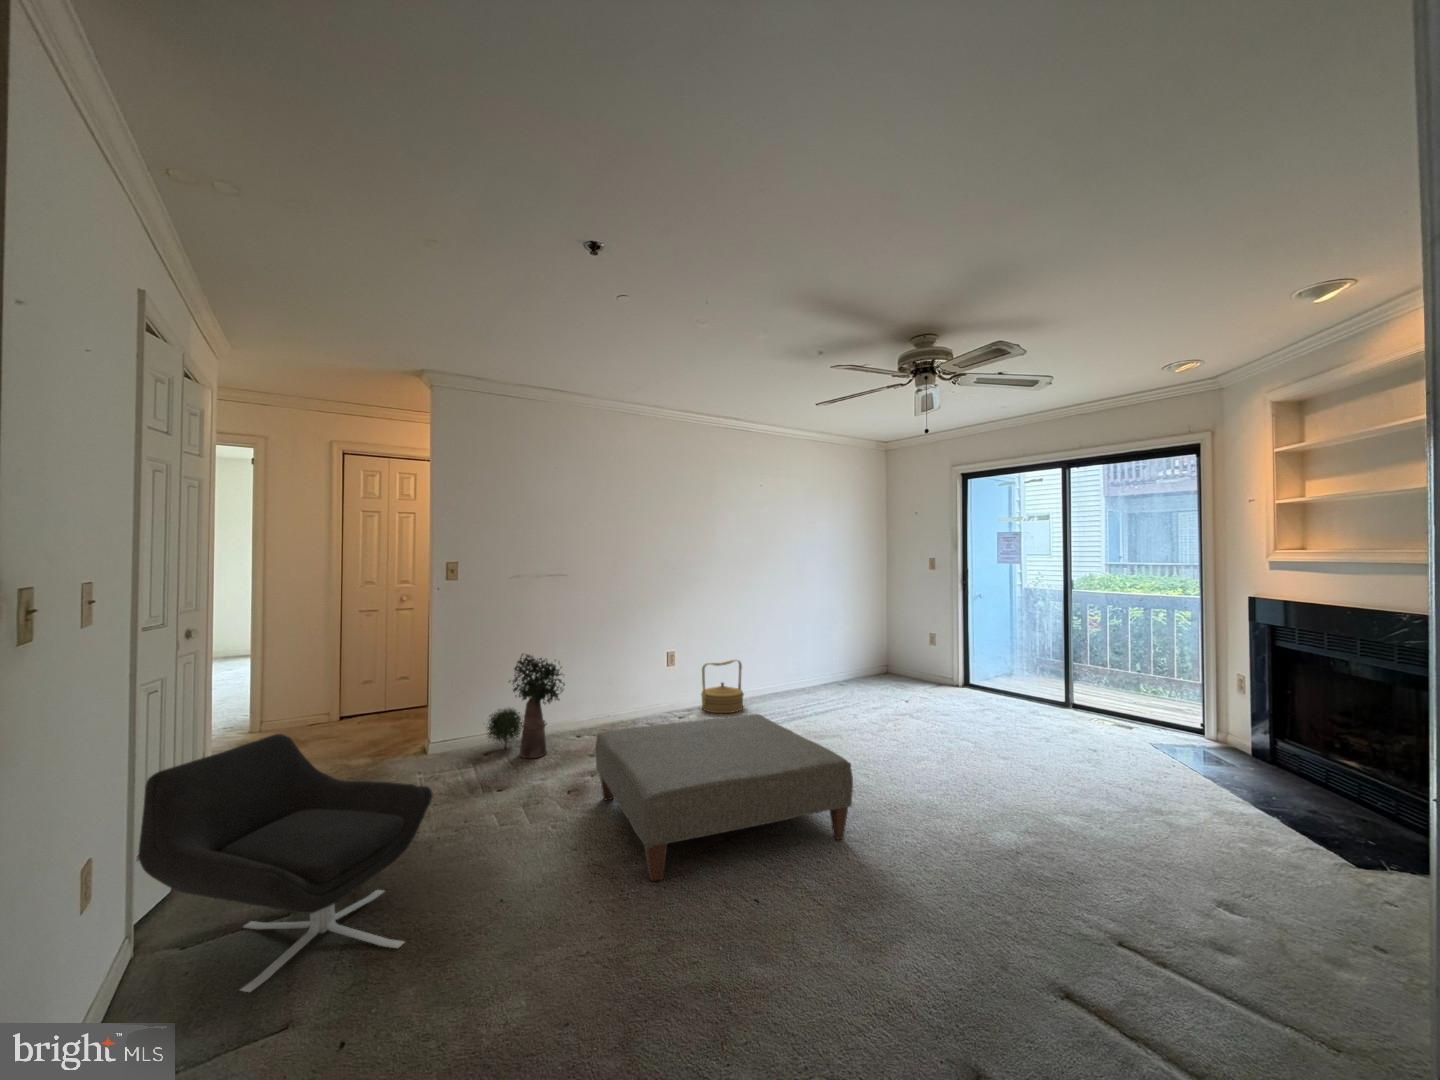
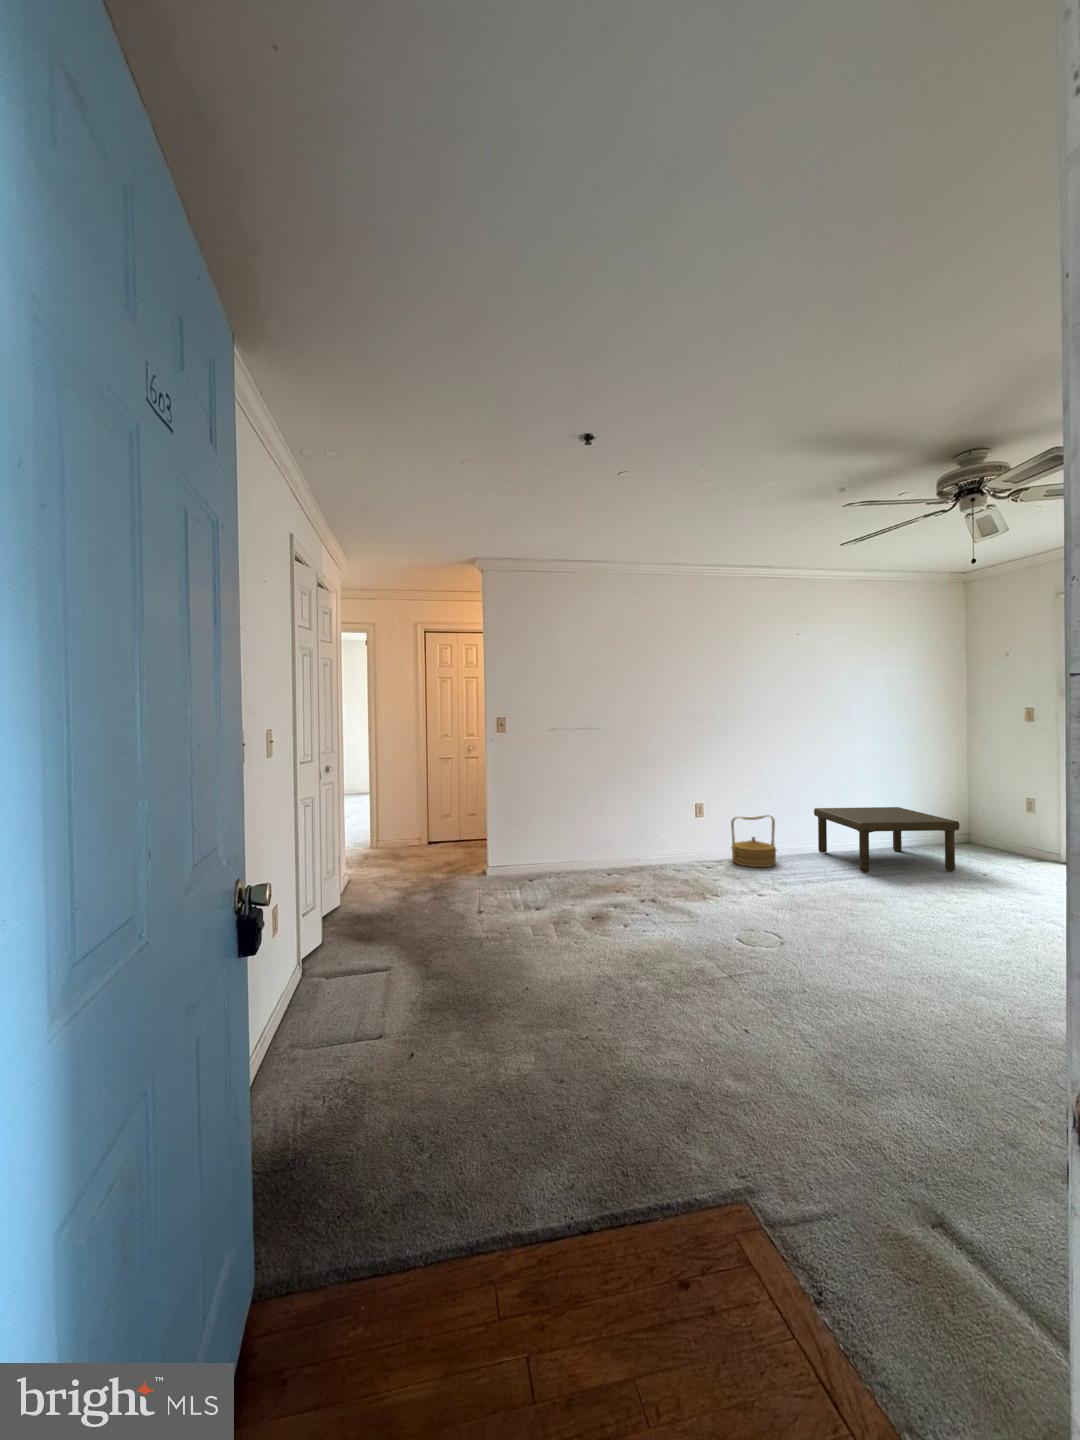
coffee table: none [774,645,893,709] -> present [814,807,960,872]
potted plant: present [488,654,565,758] -> none [531,797,596,887]
ottoman: present [595,714,853,881] -> none [615,865,866,998]
lounge chair: present [138,734,433,992] -> none [296,841,477,1014]

